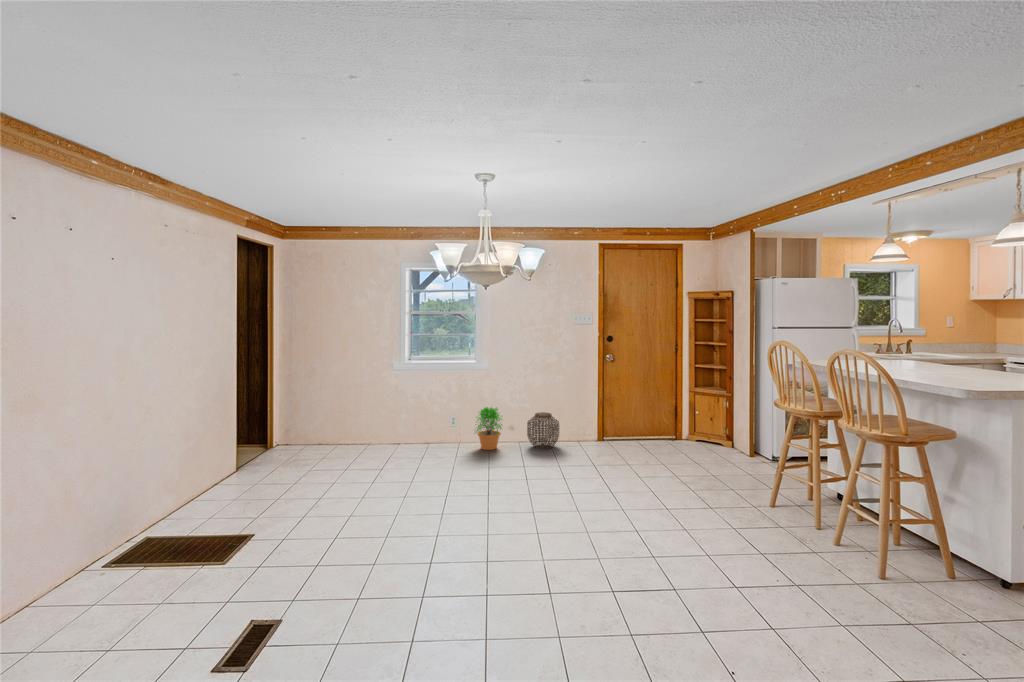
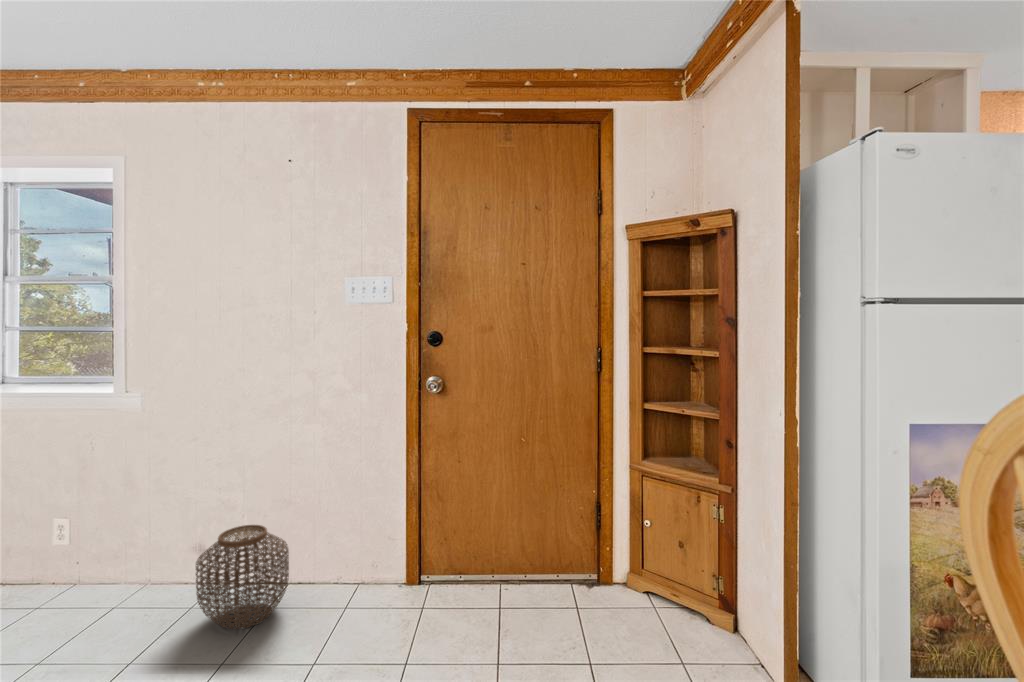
potted plant: present [476,407,502,450] -> none [44,512,157,632]

